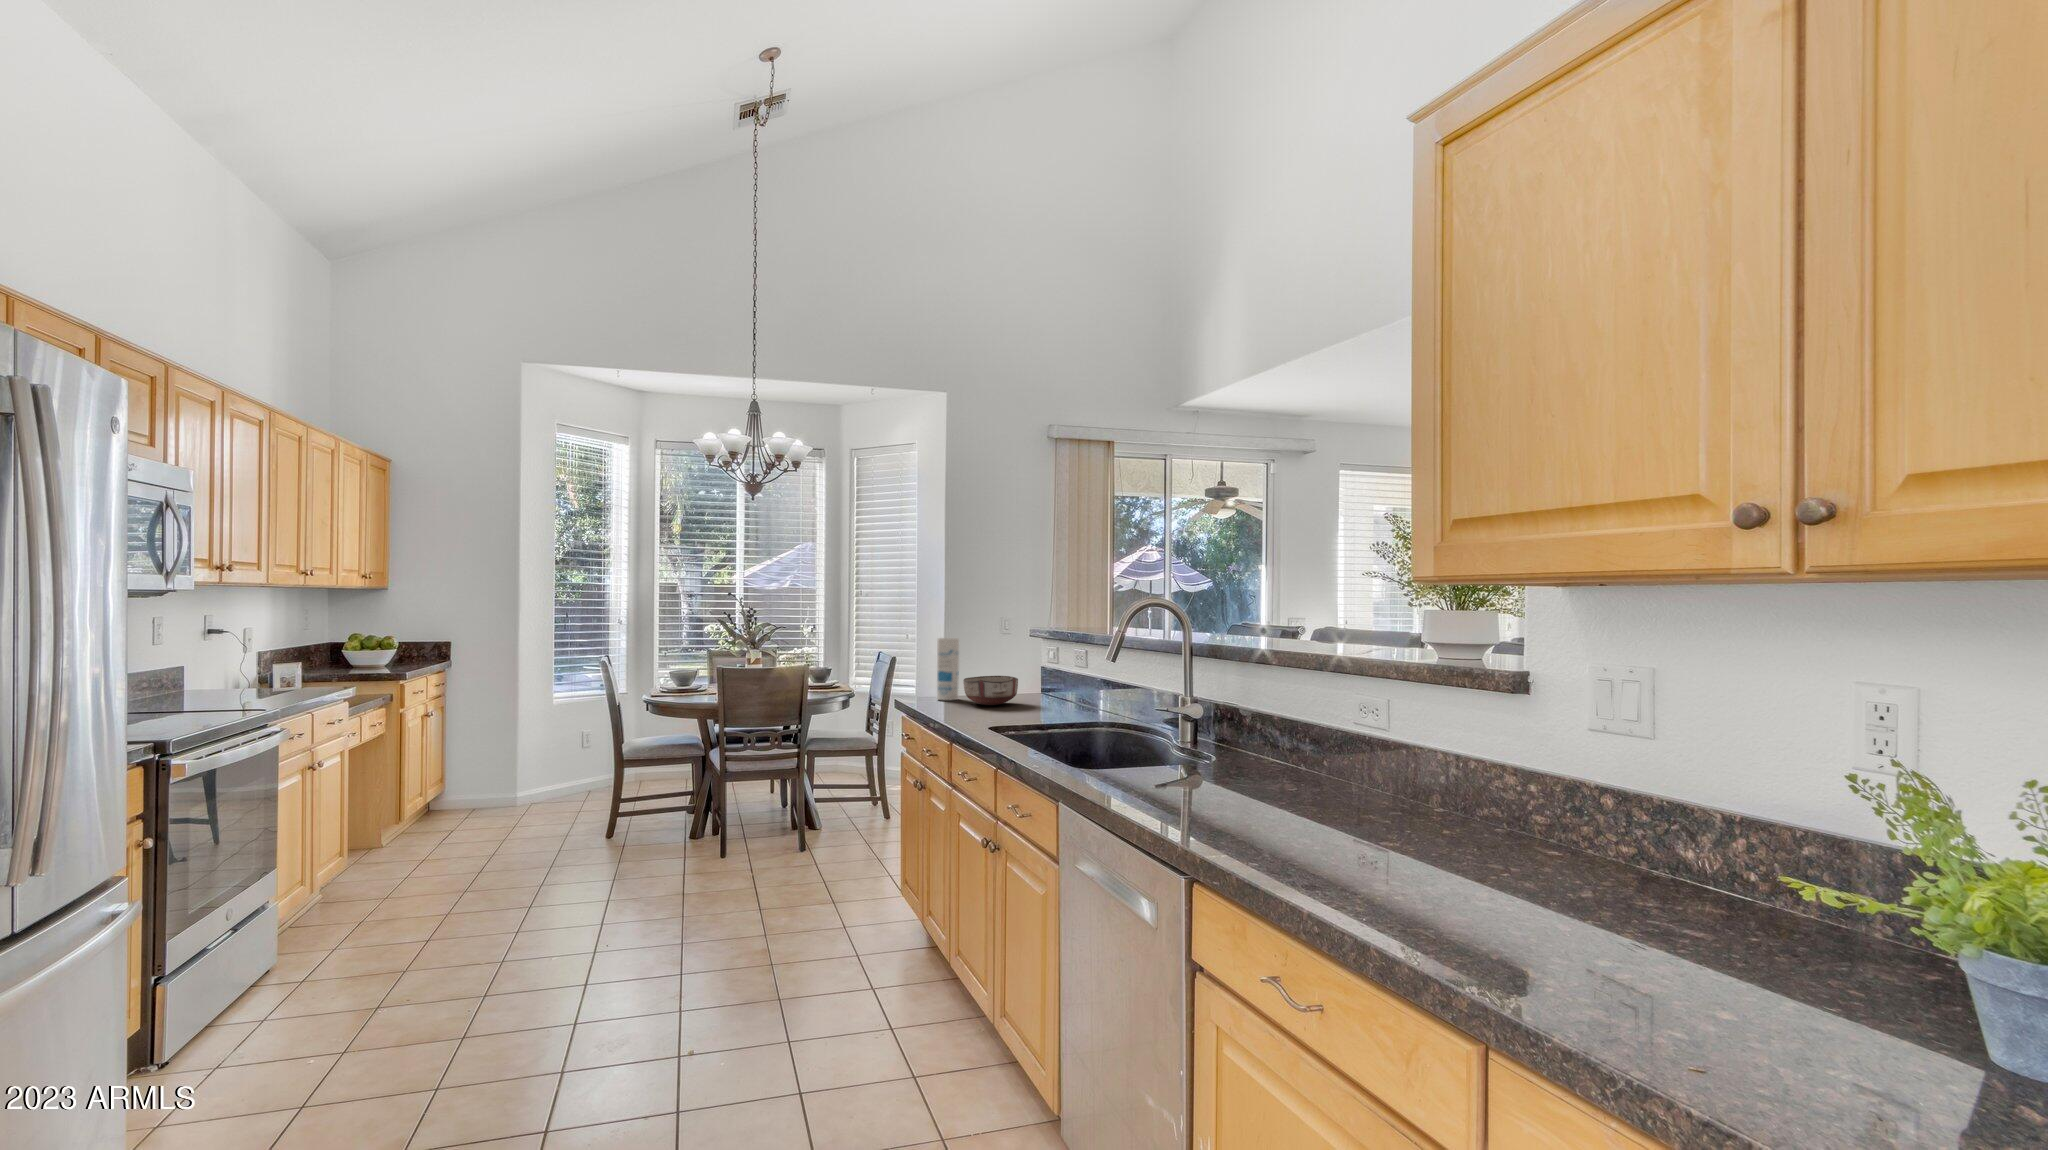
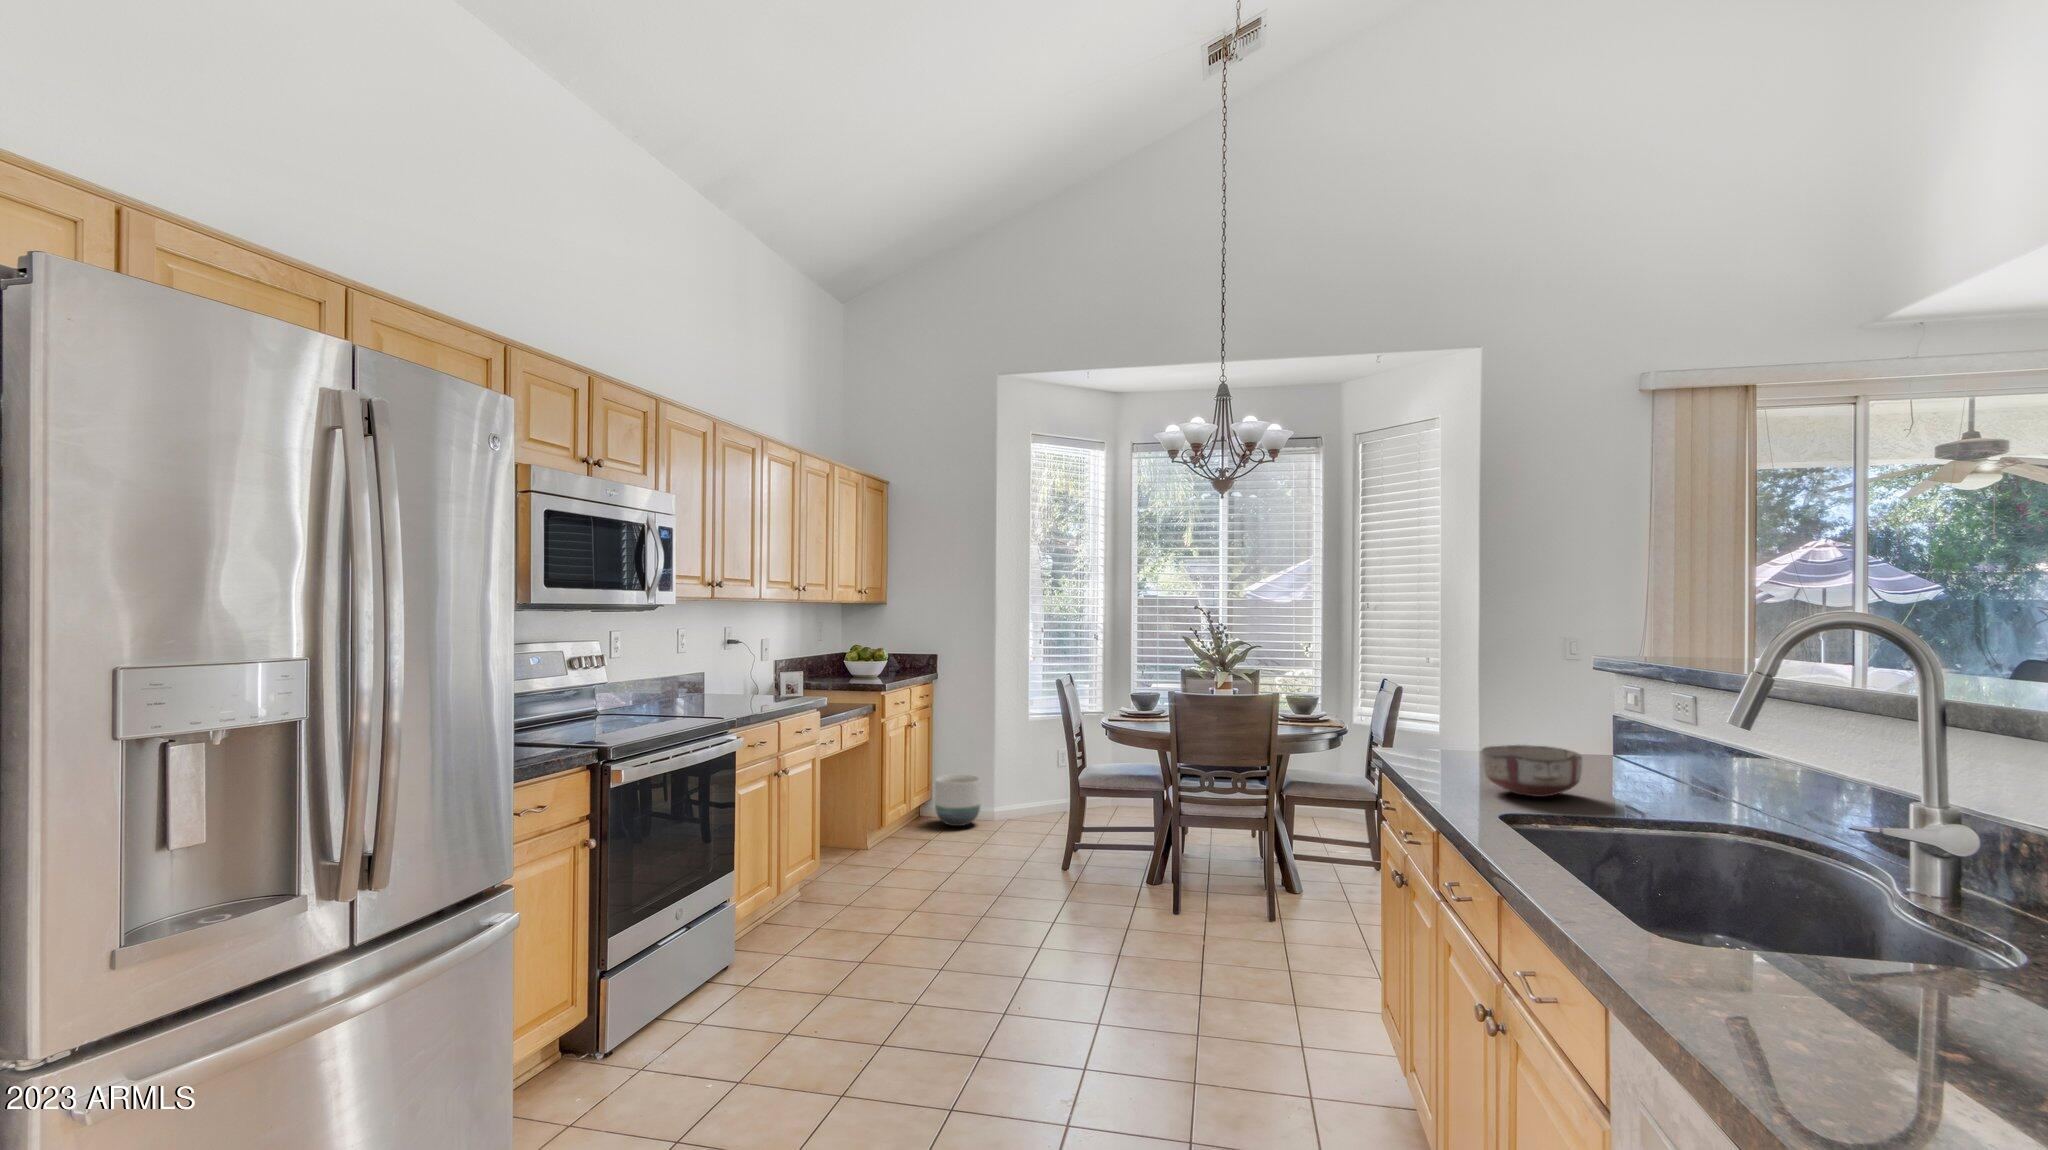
canister: present [937,638,959,700] -> none [1439,680,1475,778]
planter: none [452,762,504,813] -> present [935,775,981,826]

